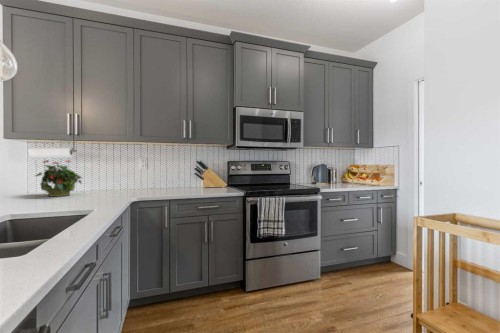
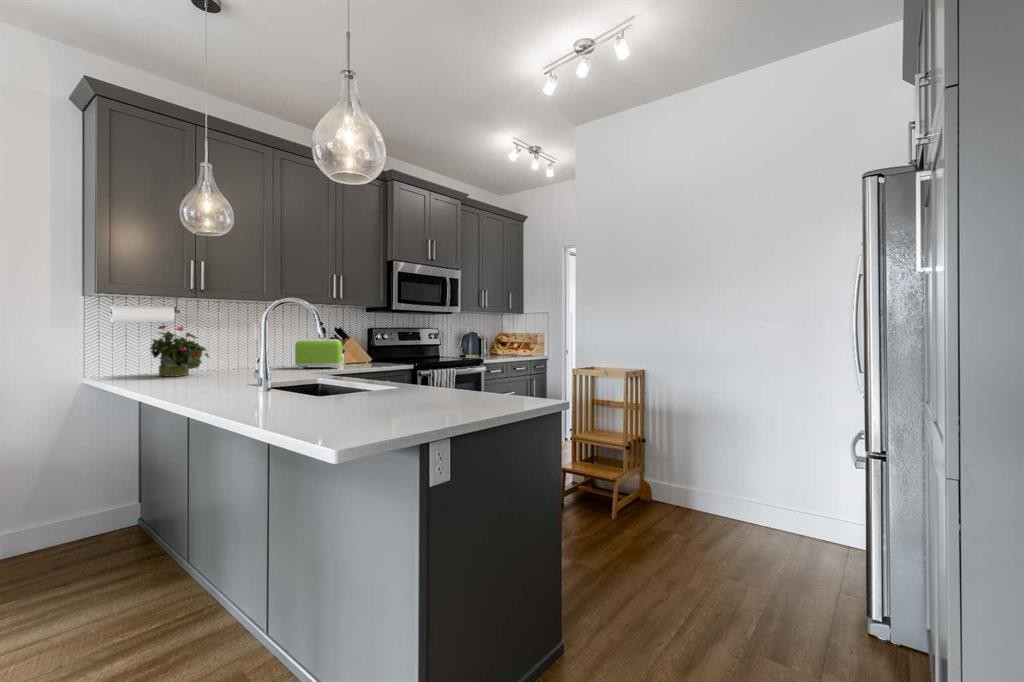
toaster: none [149,170,184,194] -> present [295,339,344,369]

